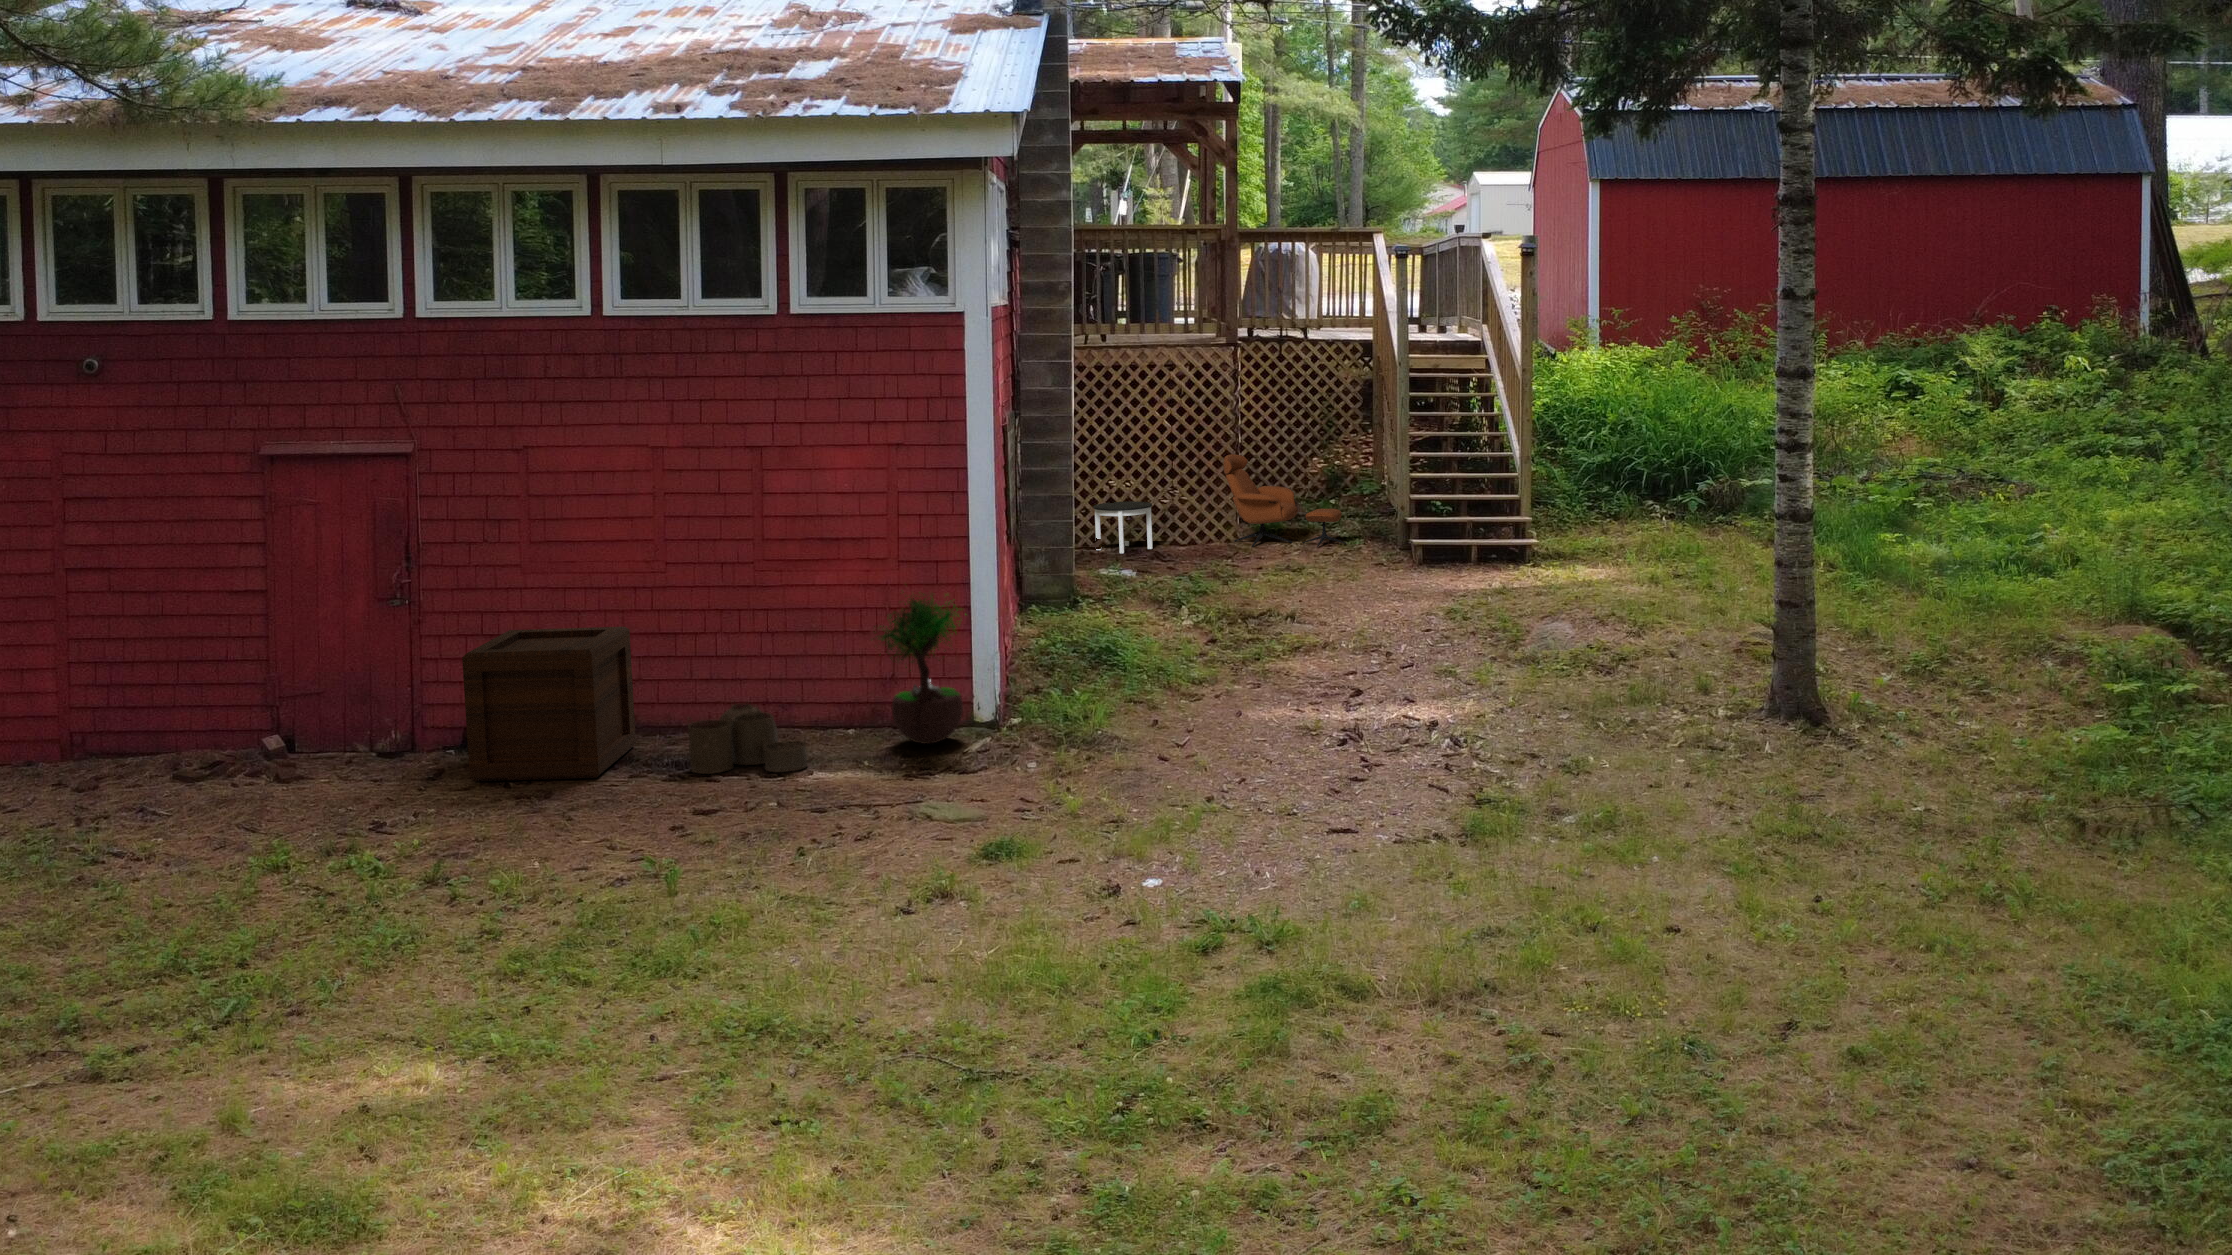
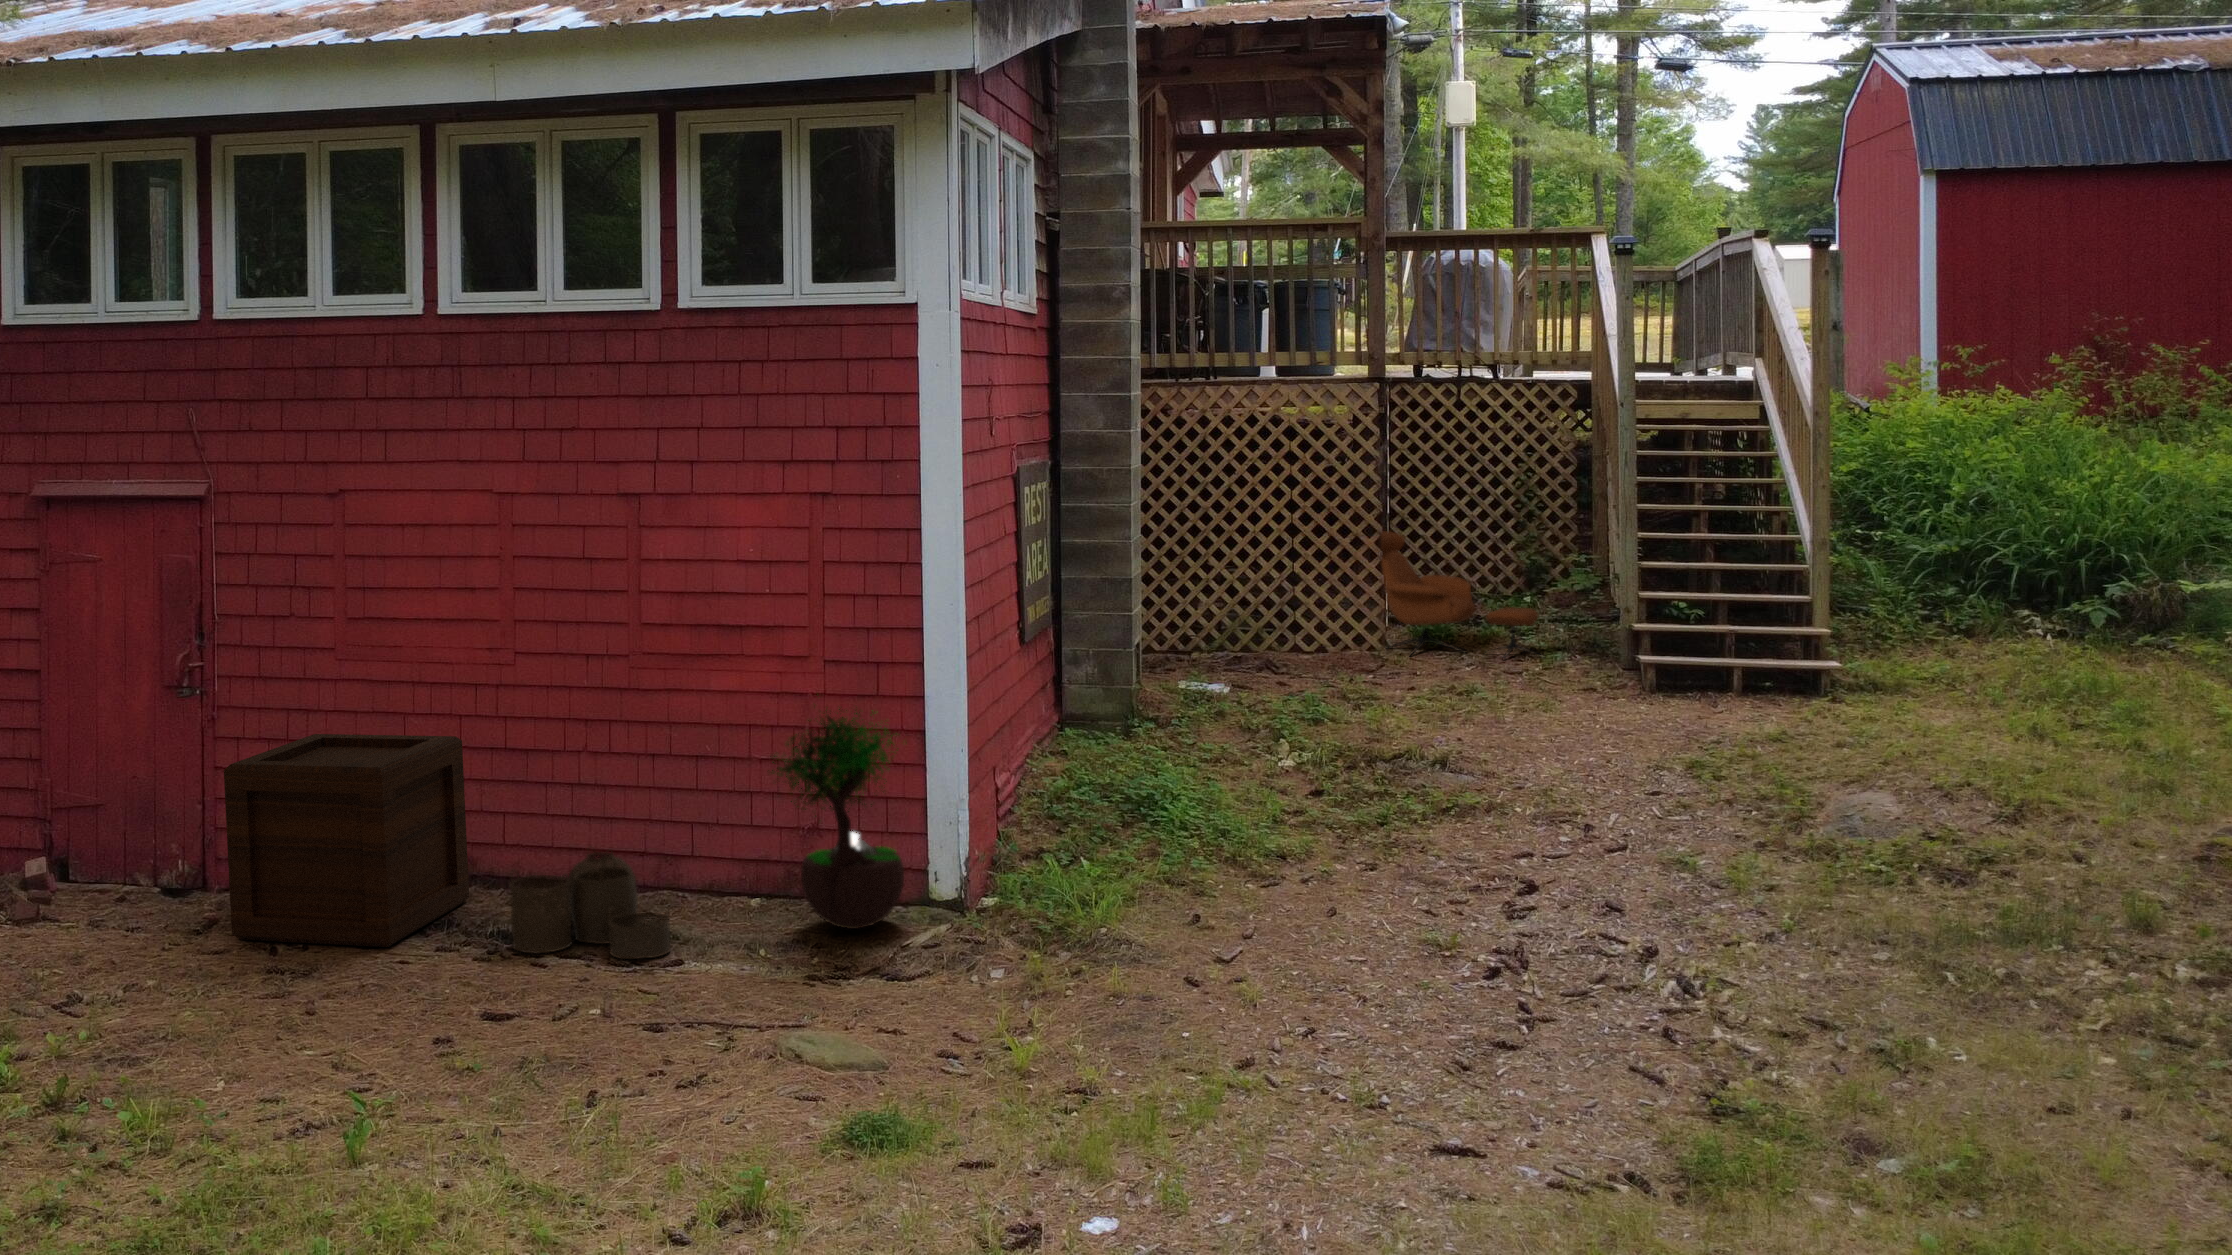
round table: present [1093,501,1153,554] -> none [1191,591,1271,659]

